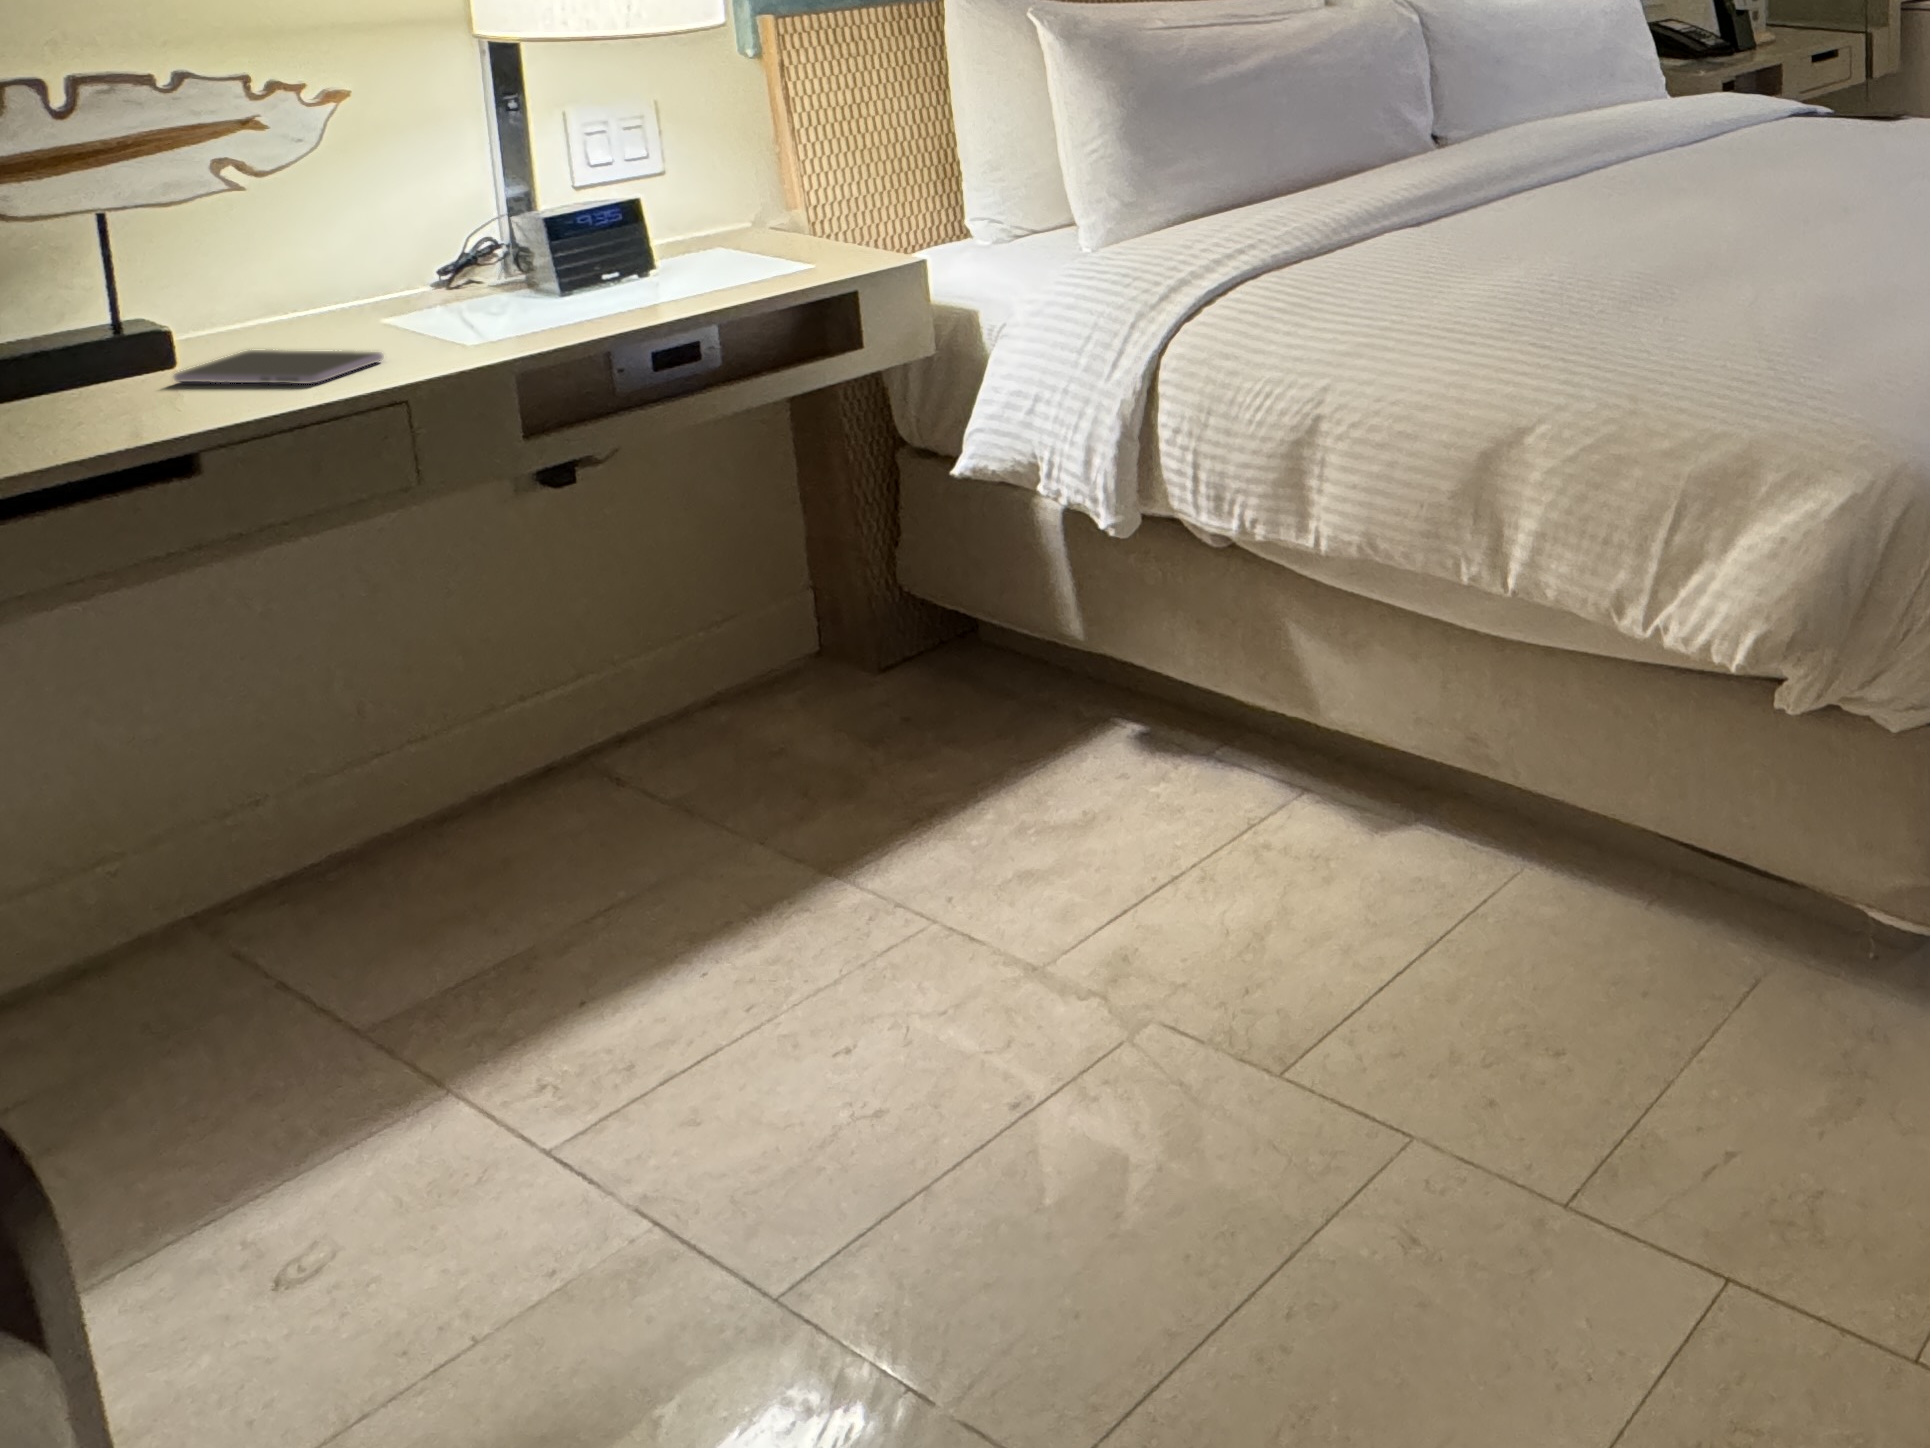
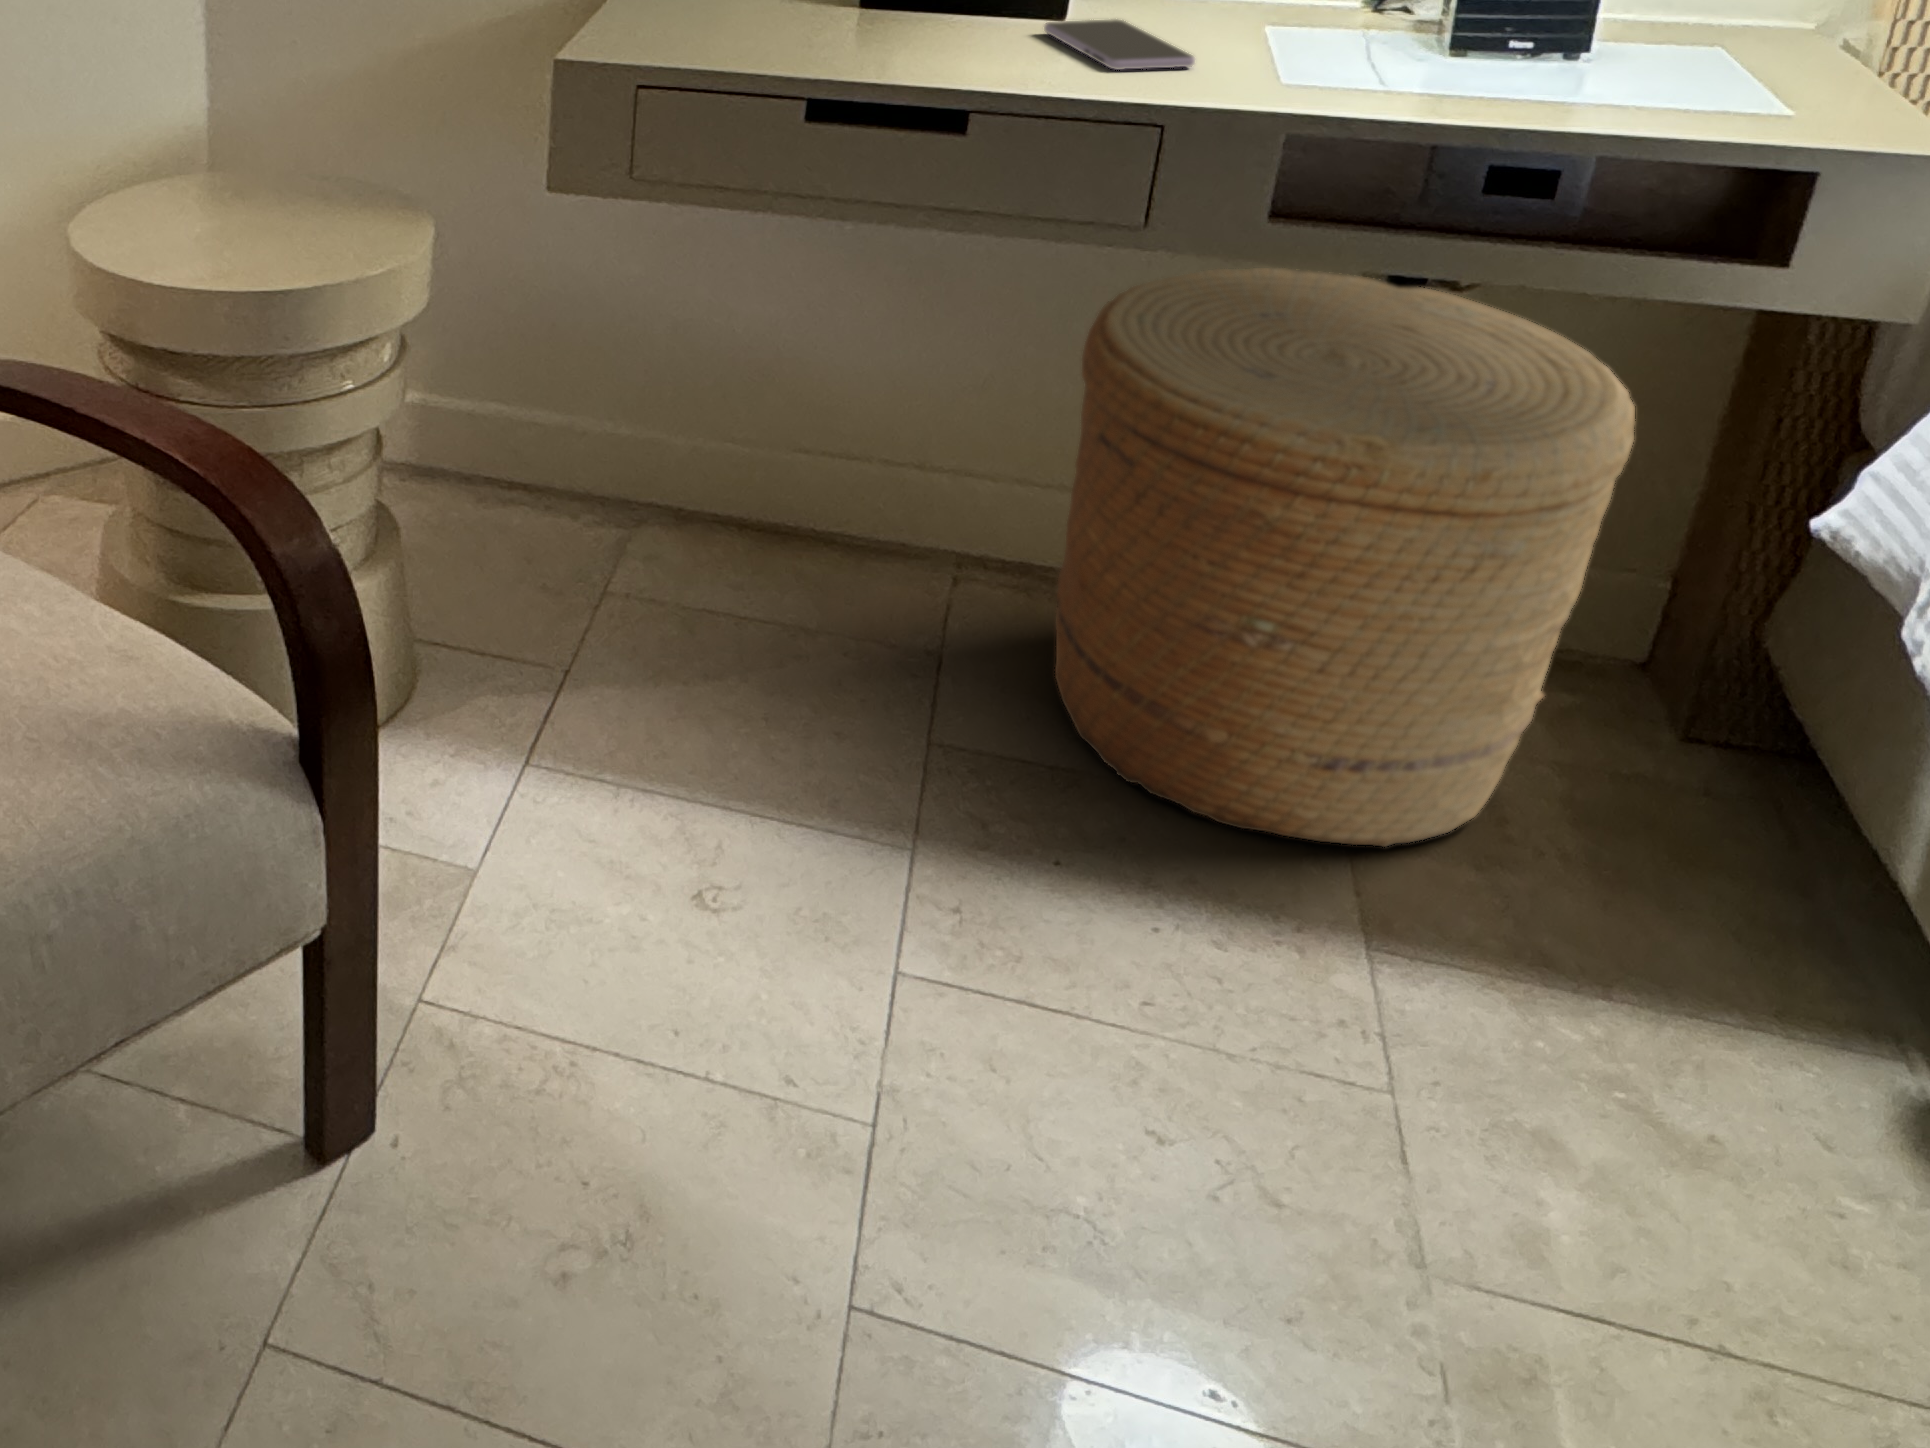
woven basket: none [325,448,820,927] -> present [1055,268,1635,847]

